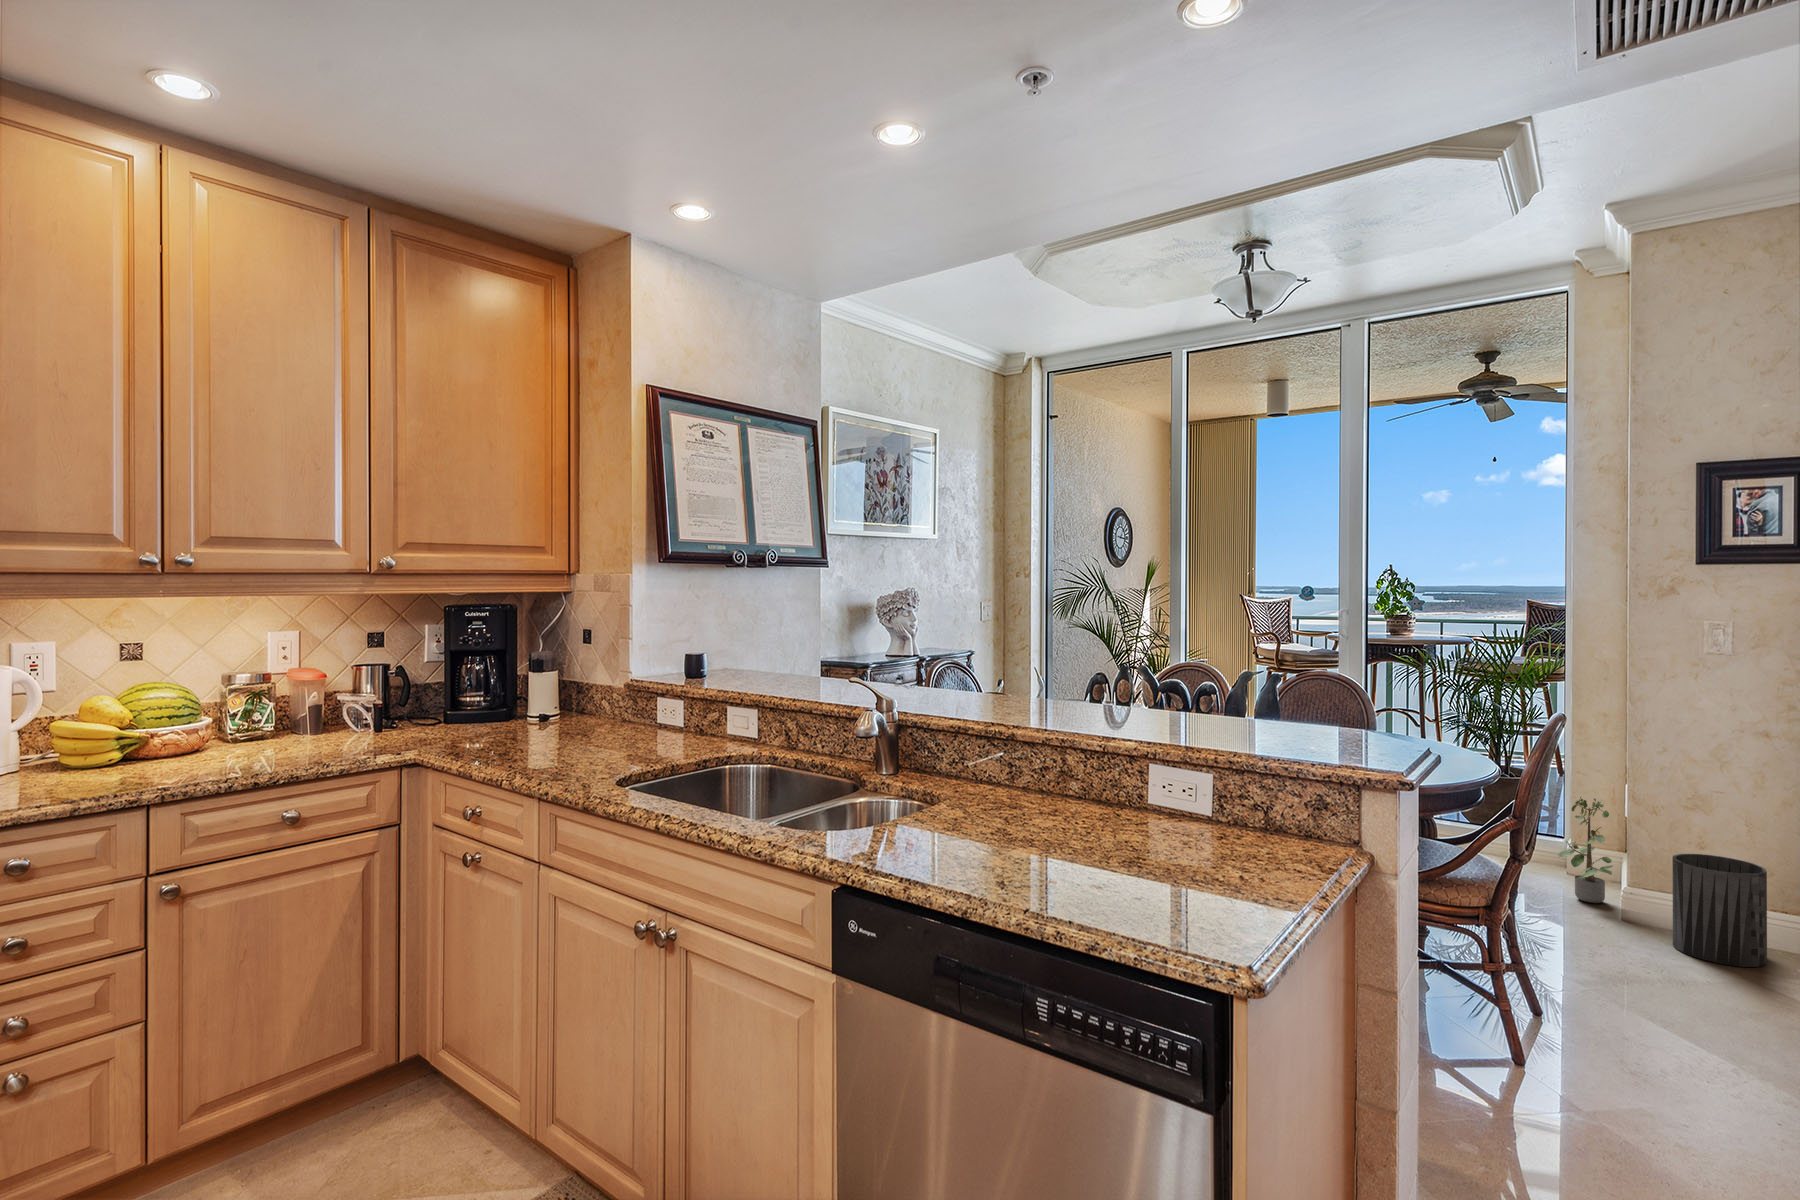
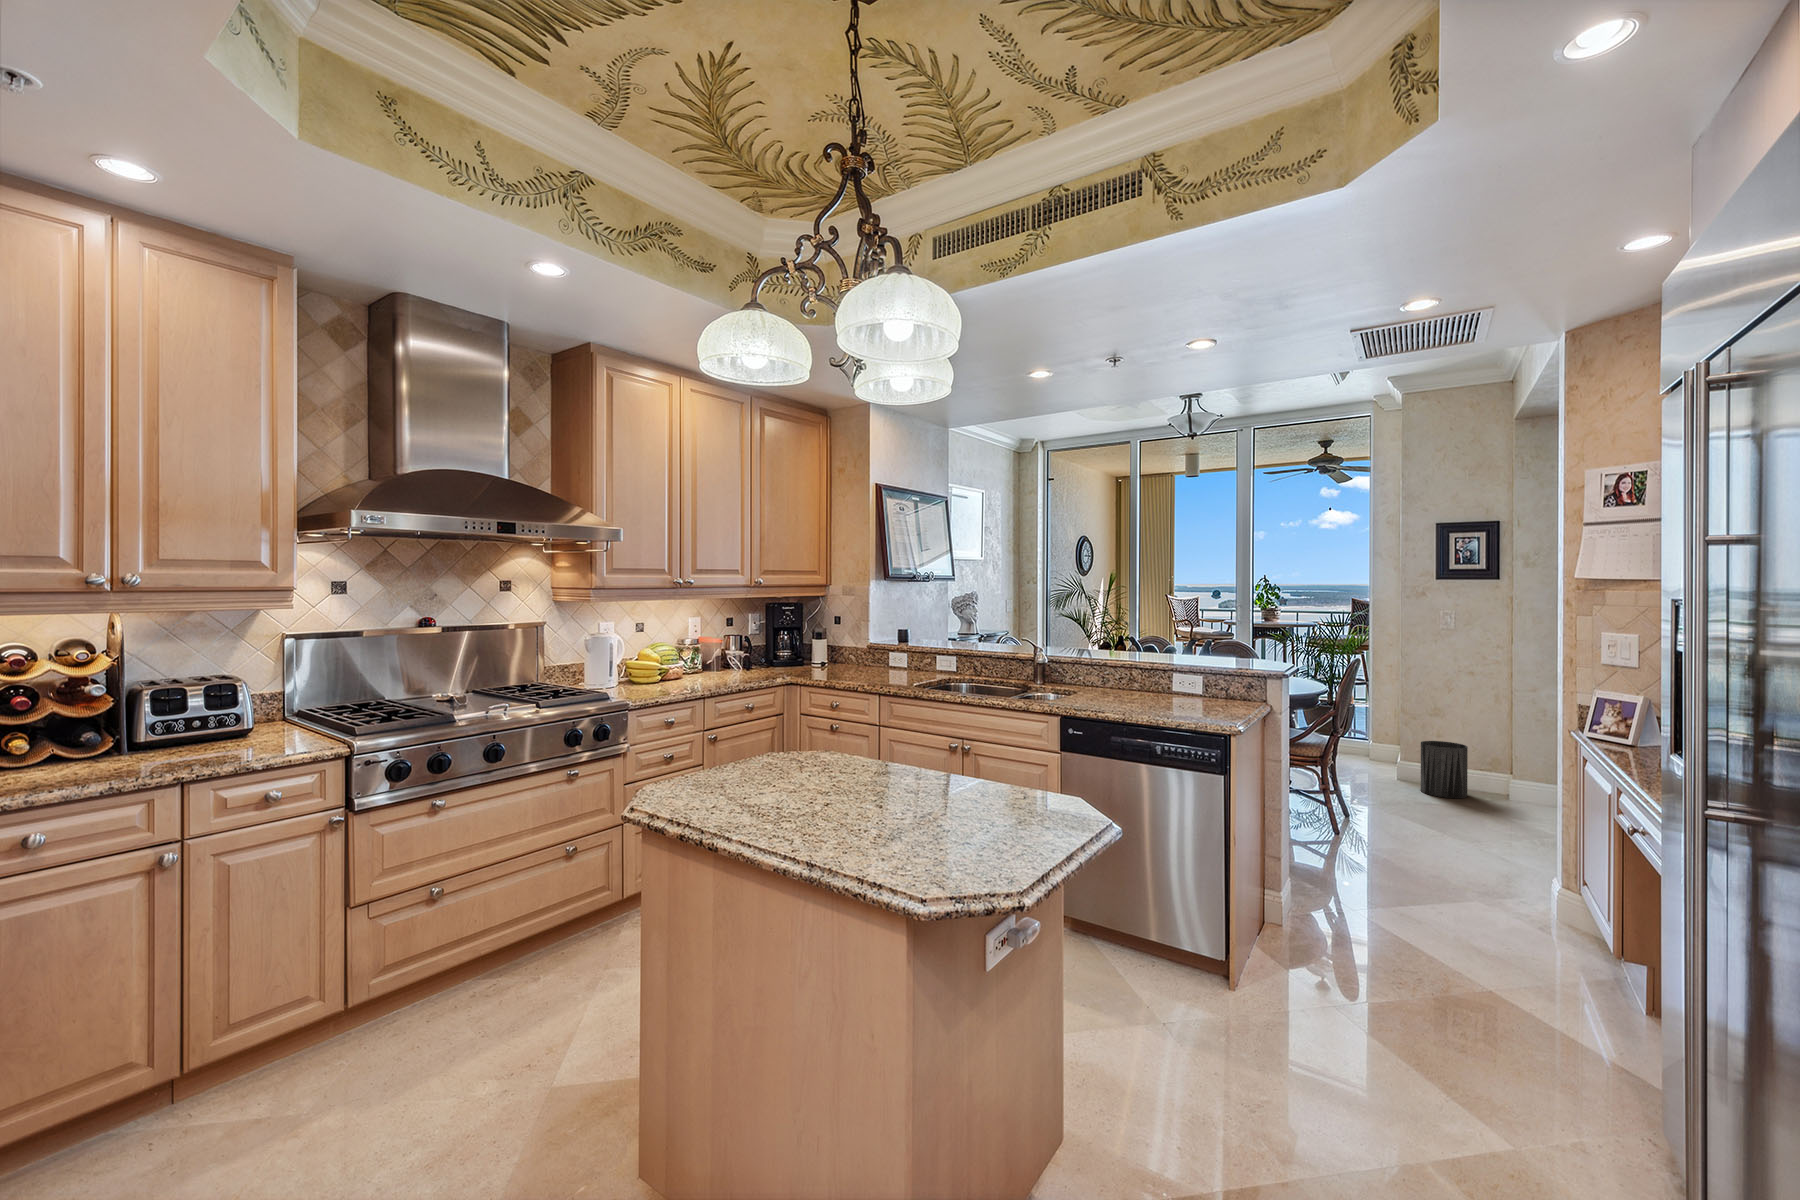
potted plant: present [1558,797,1612,903] -> none [1363,713,1393,774]

